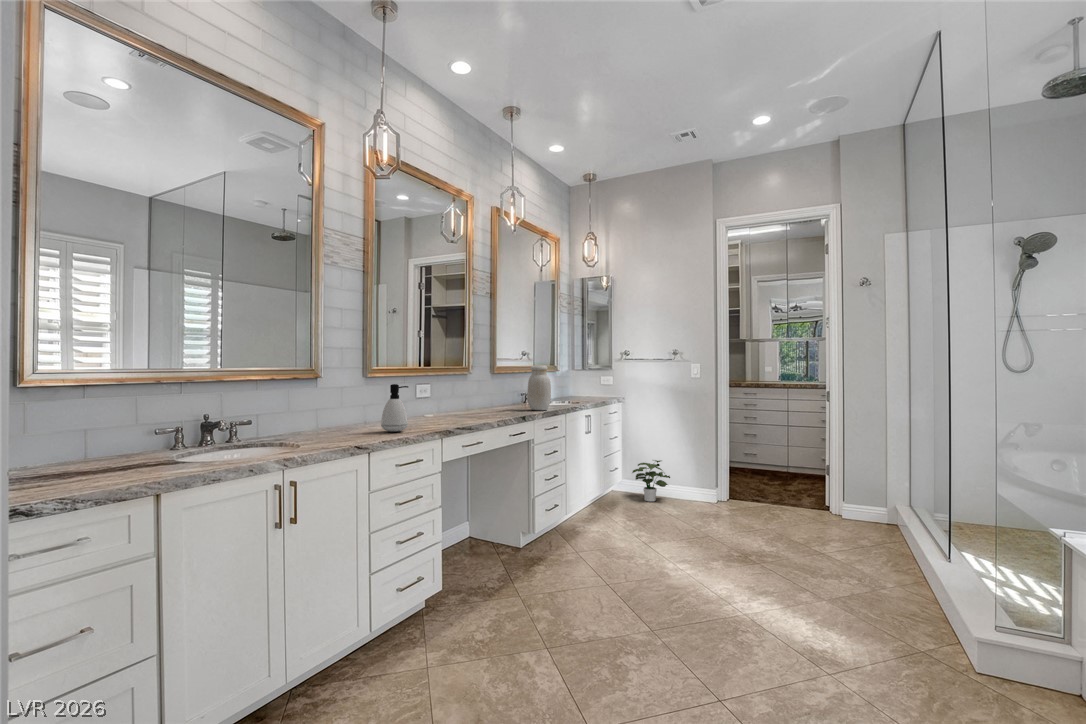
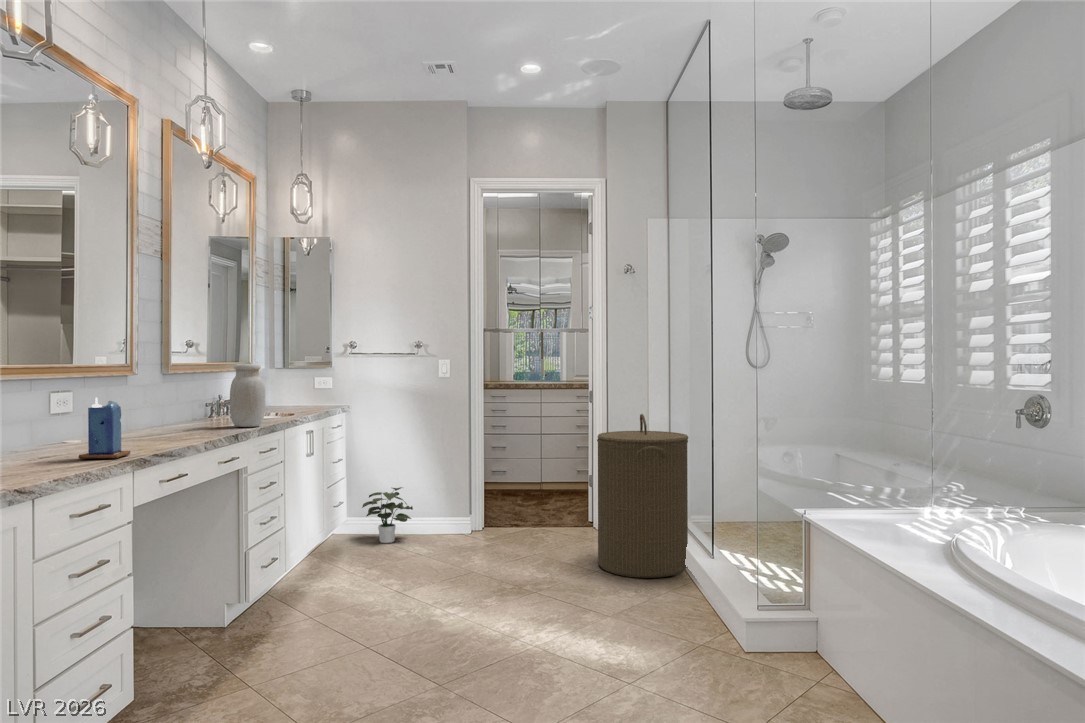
soap dispenser: present [381,384,408,432] -> none [32,394,80,466]
candle: none [413,387,445,428] -> present [79,397,130,459]
laundry hamper: none [826,412,926,567] -> present [597,414,688,578]

